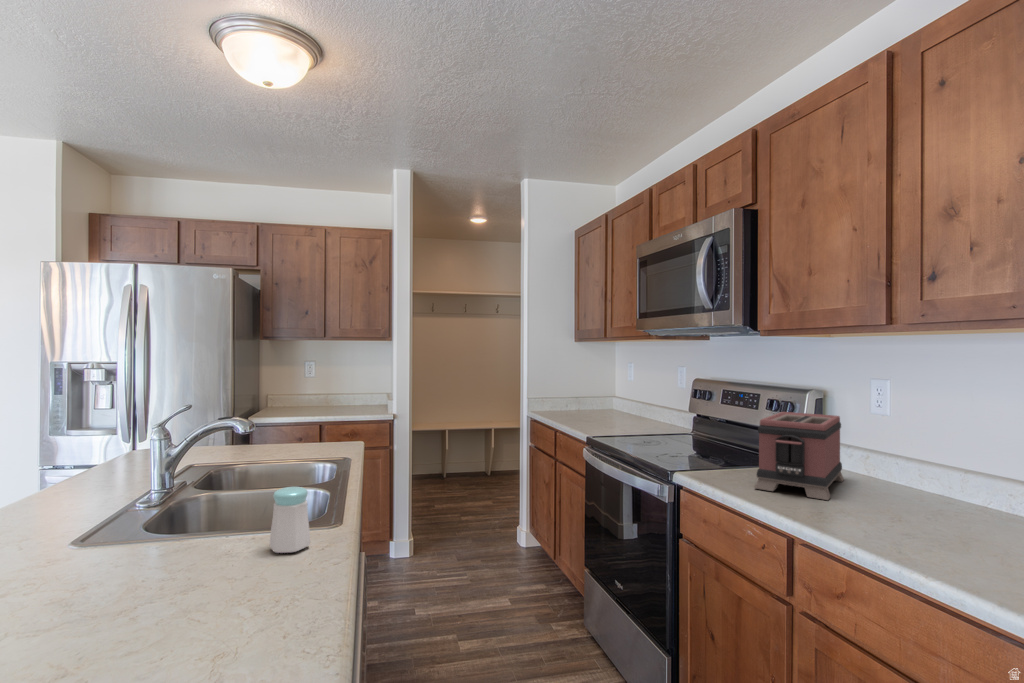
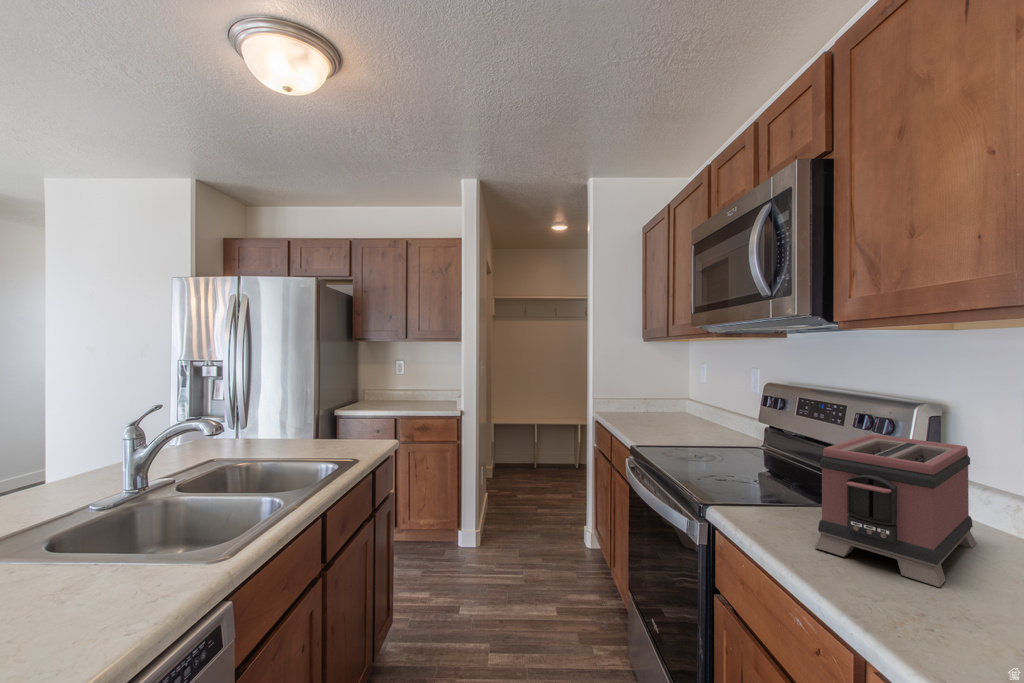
salt shaker: present [270,487,310,553] -> none [87,514,149,601]

